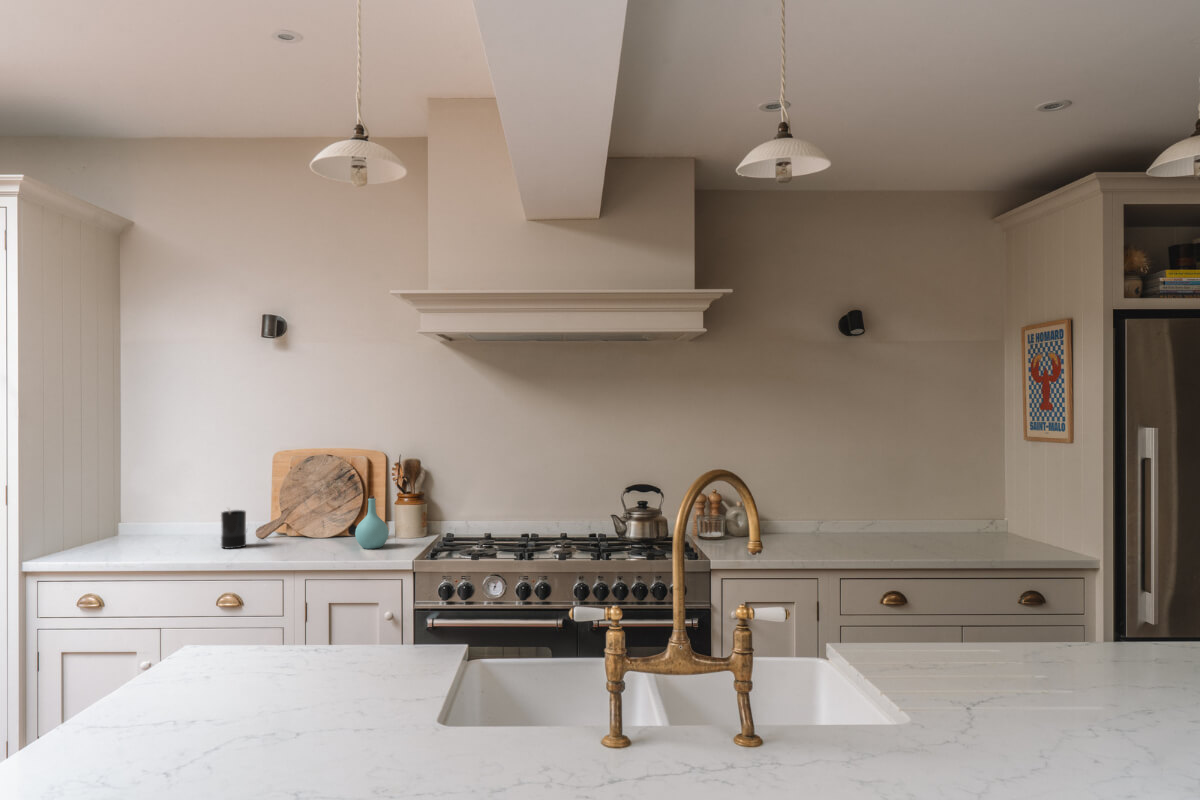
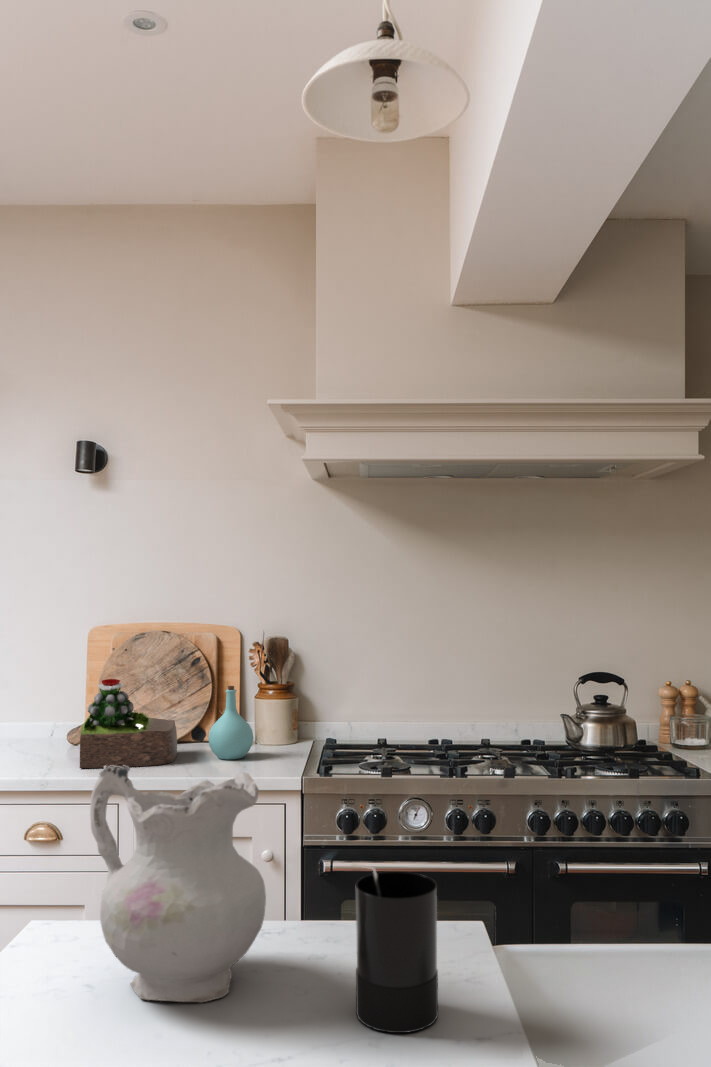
succulent plant: none [257,491,334,556] -> present [80,679,177,768]
candle: present [221,510,246,549] -> present [352,864,438,1033]
ceramic pitcher: none [213,552,320,687] -> present [90,765,266,1002]

